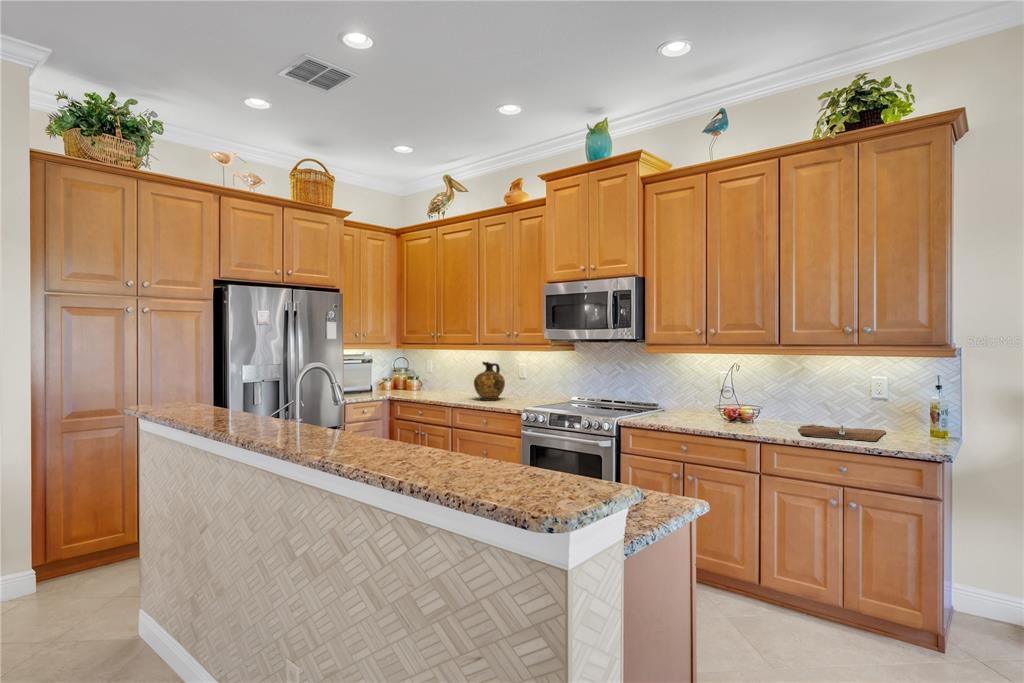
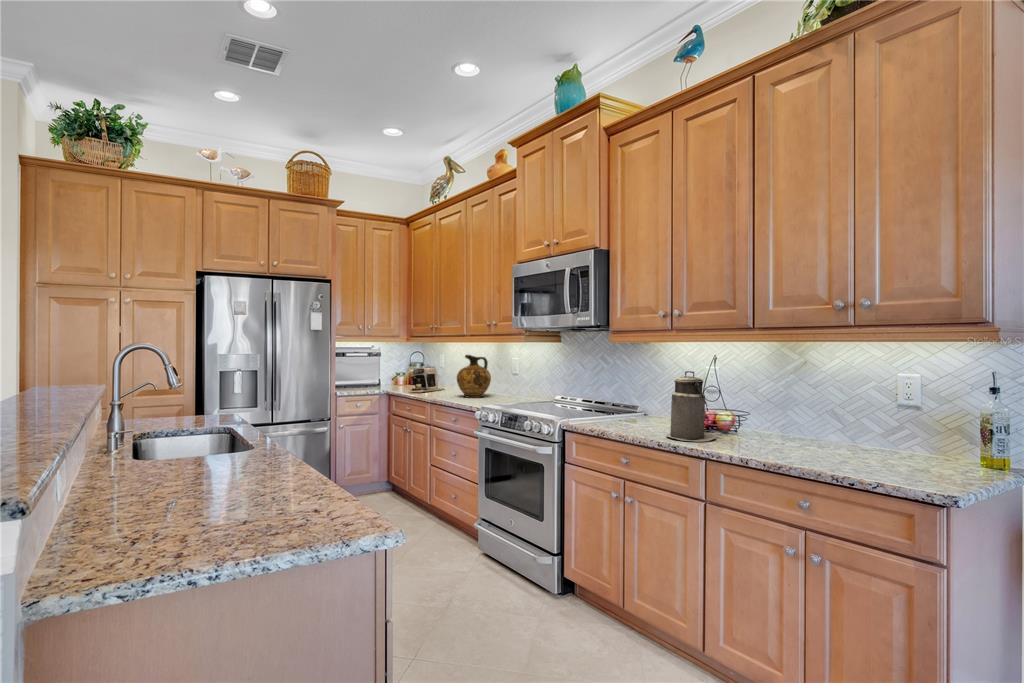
coffee maker: none [415,372,444,397] -> present [411,367,444,393]
canister: none [717,377,755,430] -> present [666,371,715,442]
cutting board: present [798,425,885,441] -> none [764,439,907,466]

